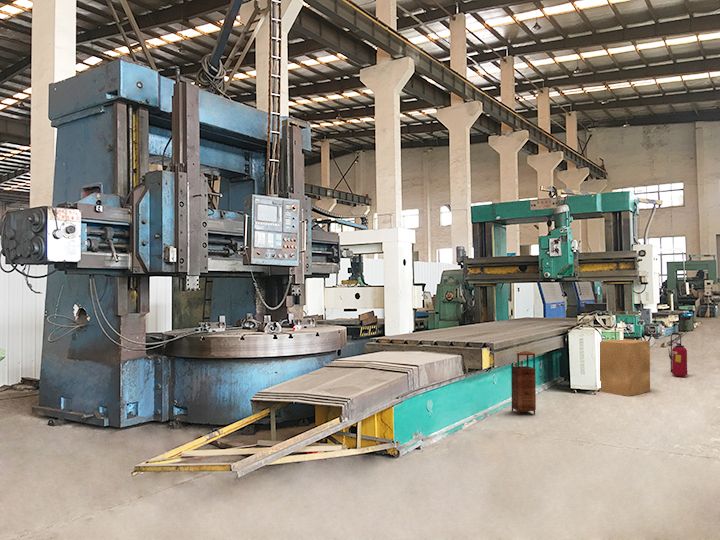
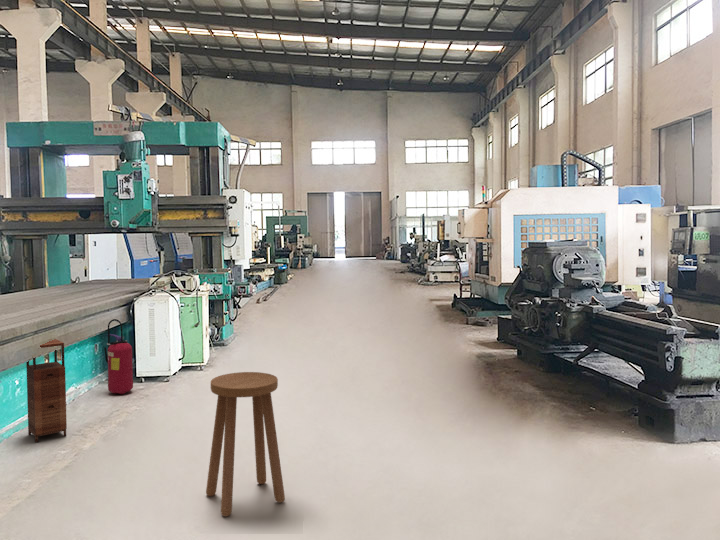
fire extinguisher: present [668,333,687,377] -> present [104,319,133,394]
cardboard box: present [599,339,650,396] -> none [176,304,238,377]
stool: none [640,376,699,466] -> present [206,372,285,516]

